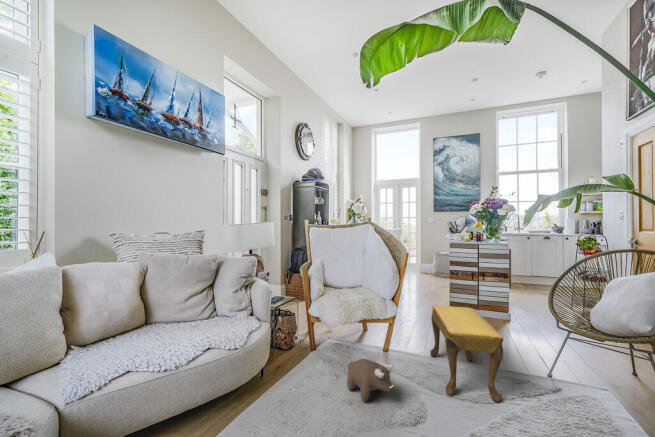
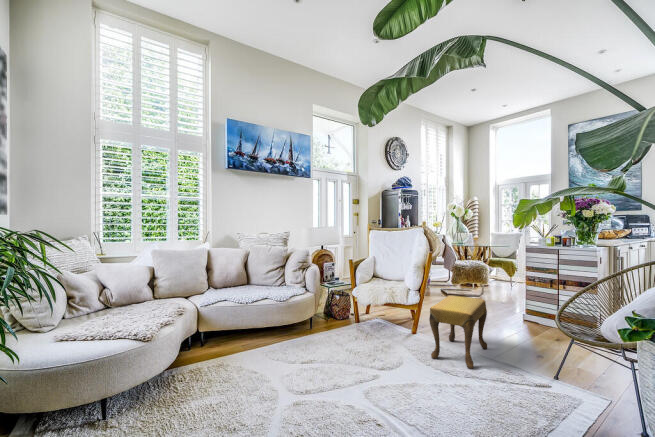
plush toy: present [347,359,394,402] -> none [358,322,385,349]

